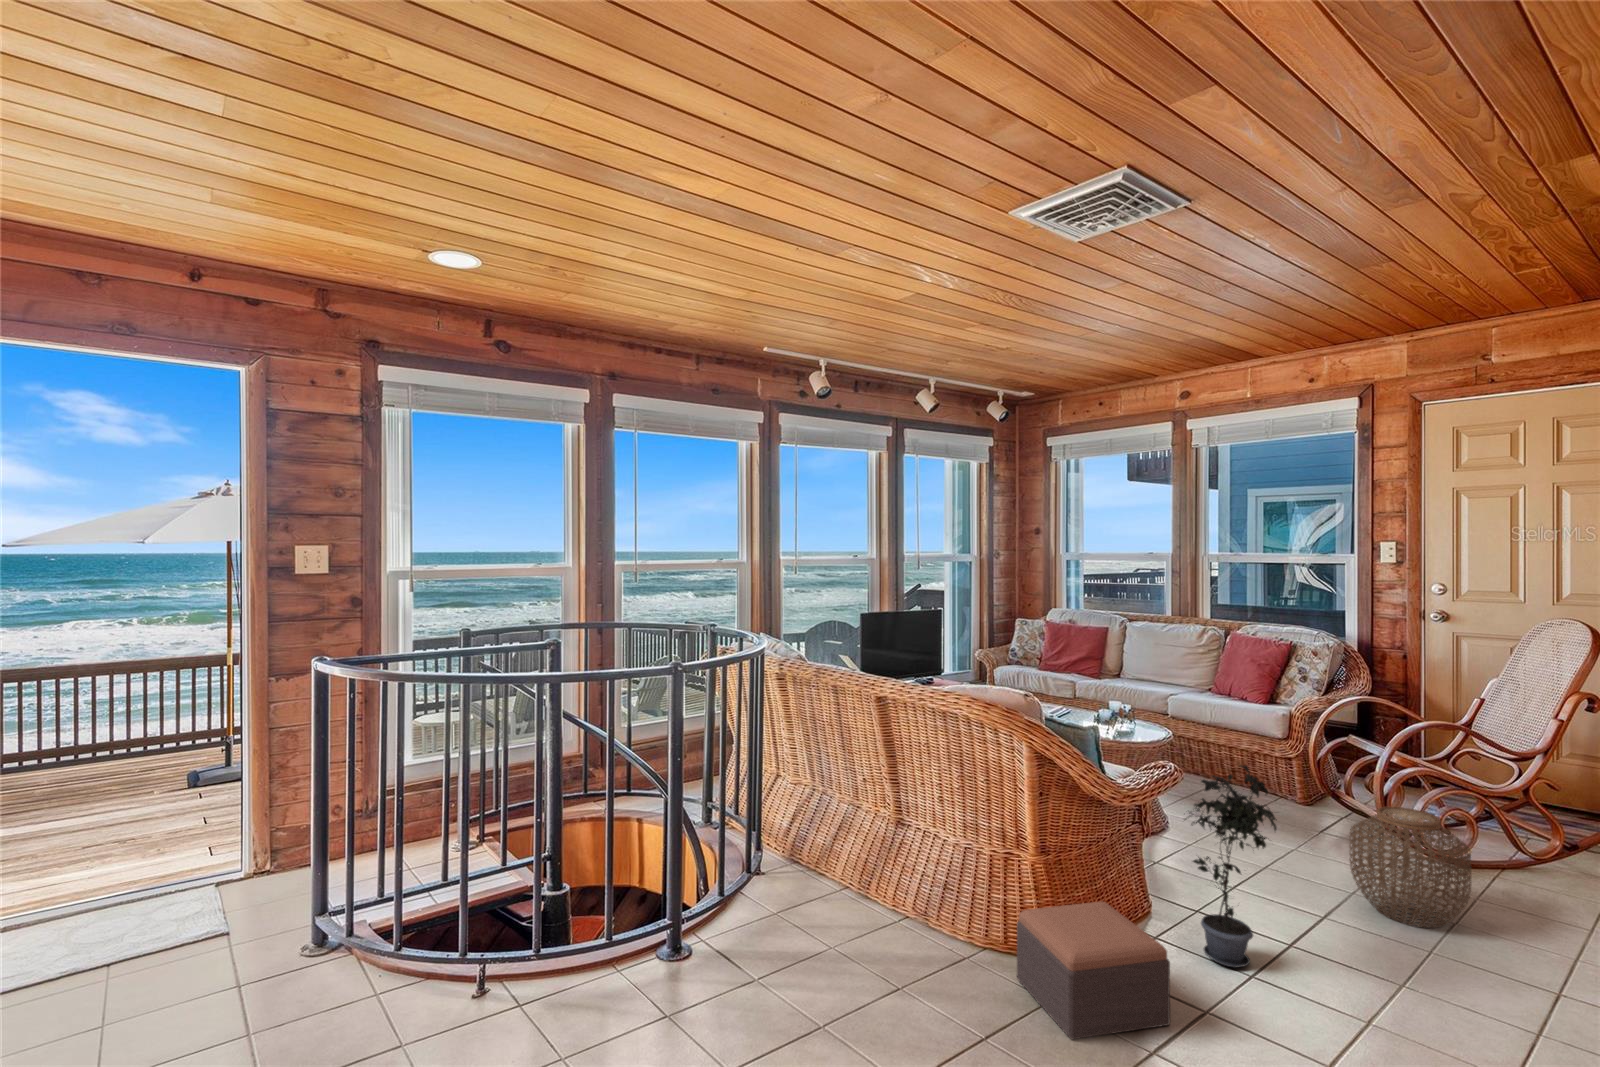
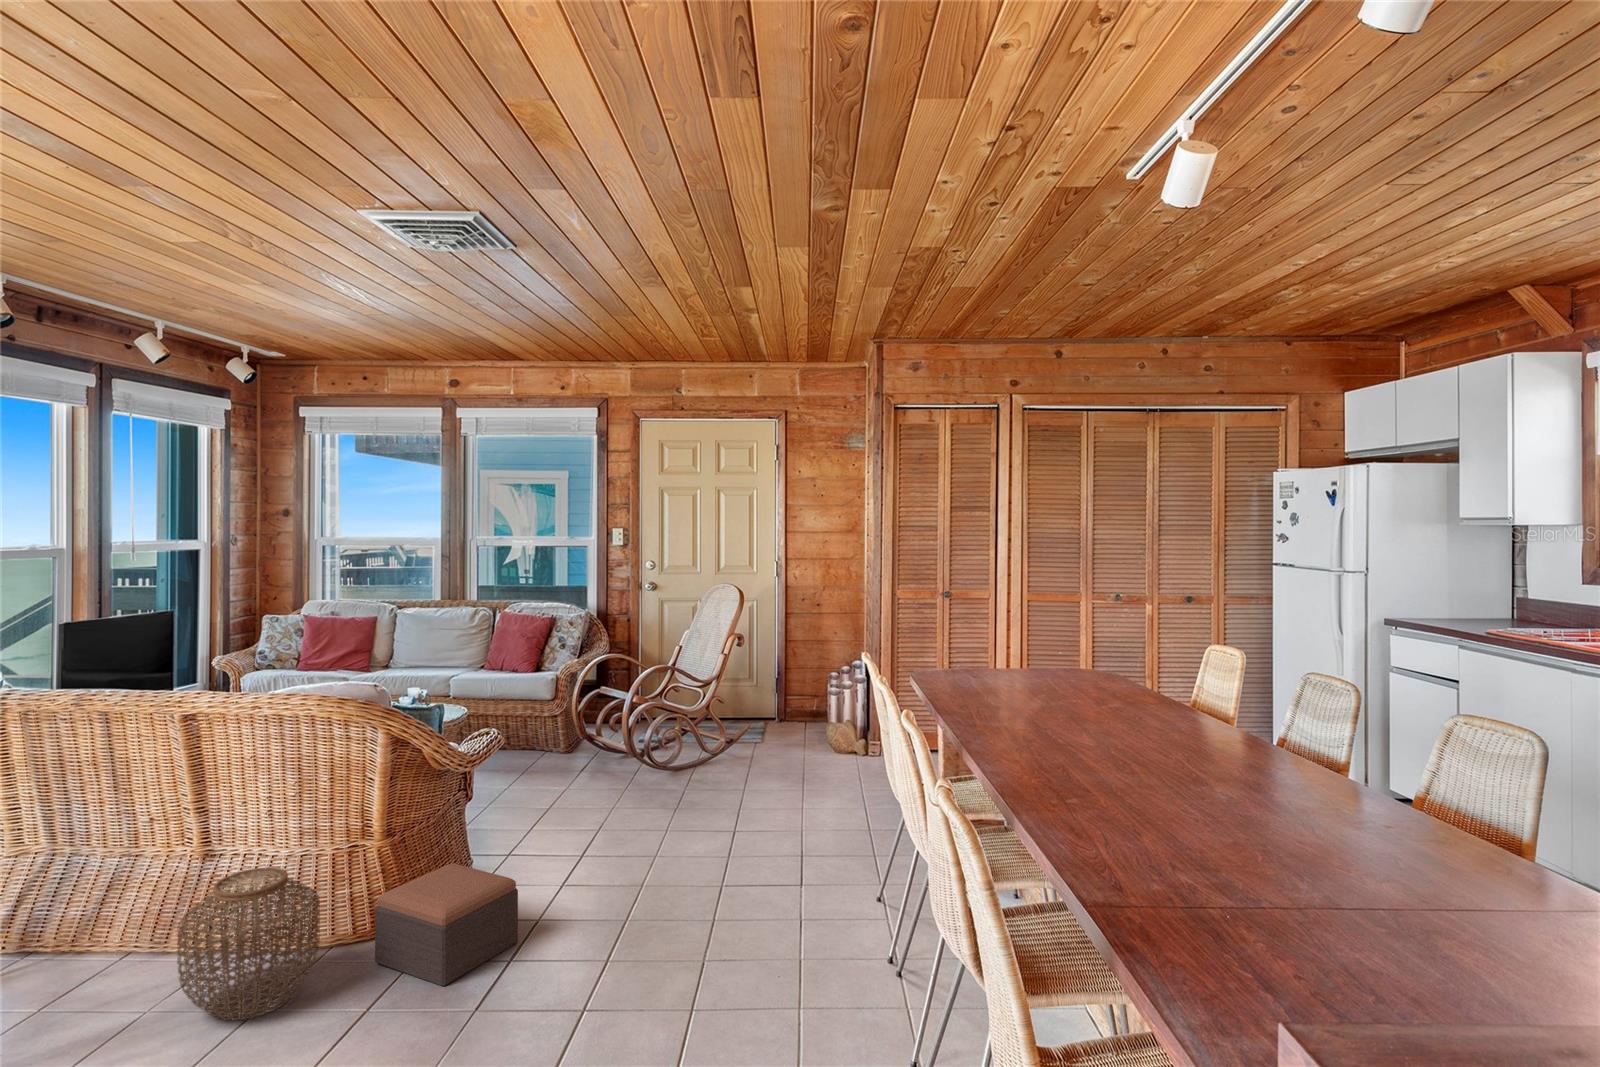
potted plant: present [1185,766,1277,968] -> none [510,719,586,886]
woven basket: present [1350,807,1471,928] -> present [177,867,320,1020]

